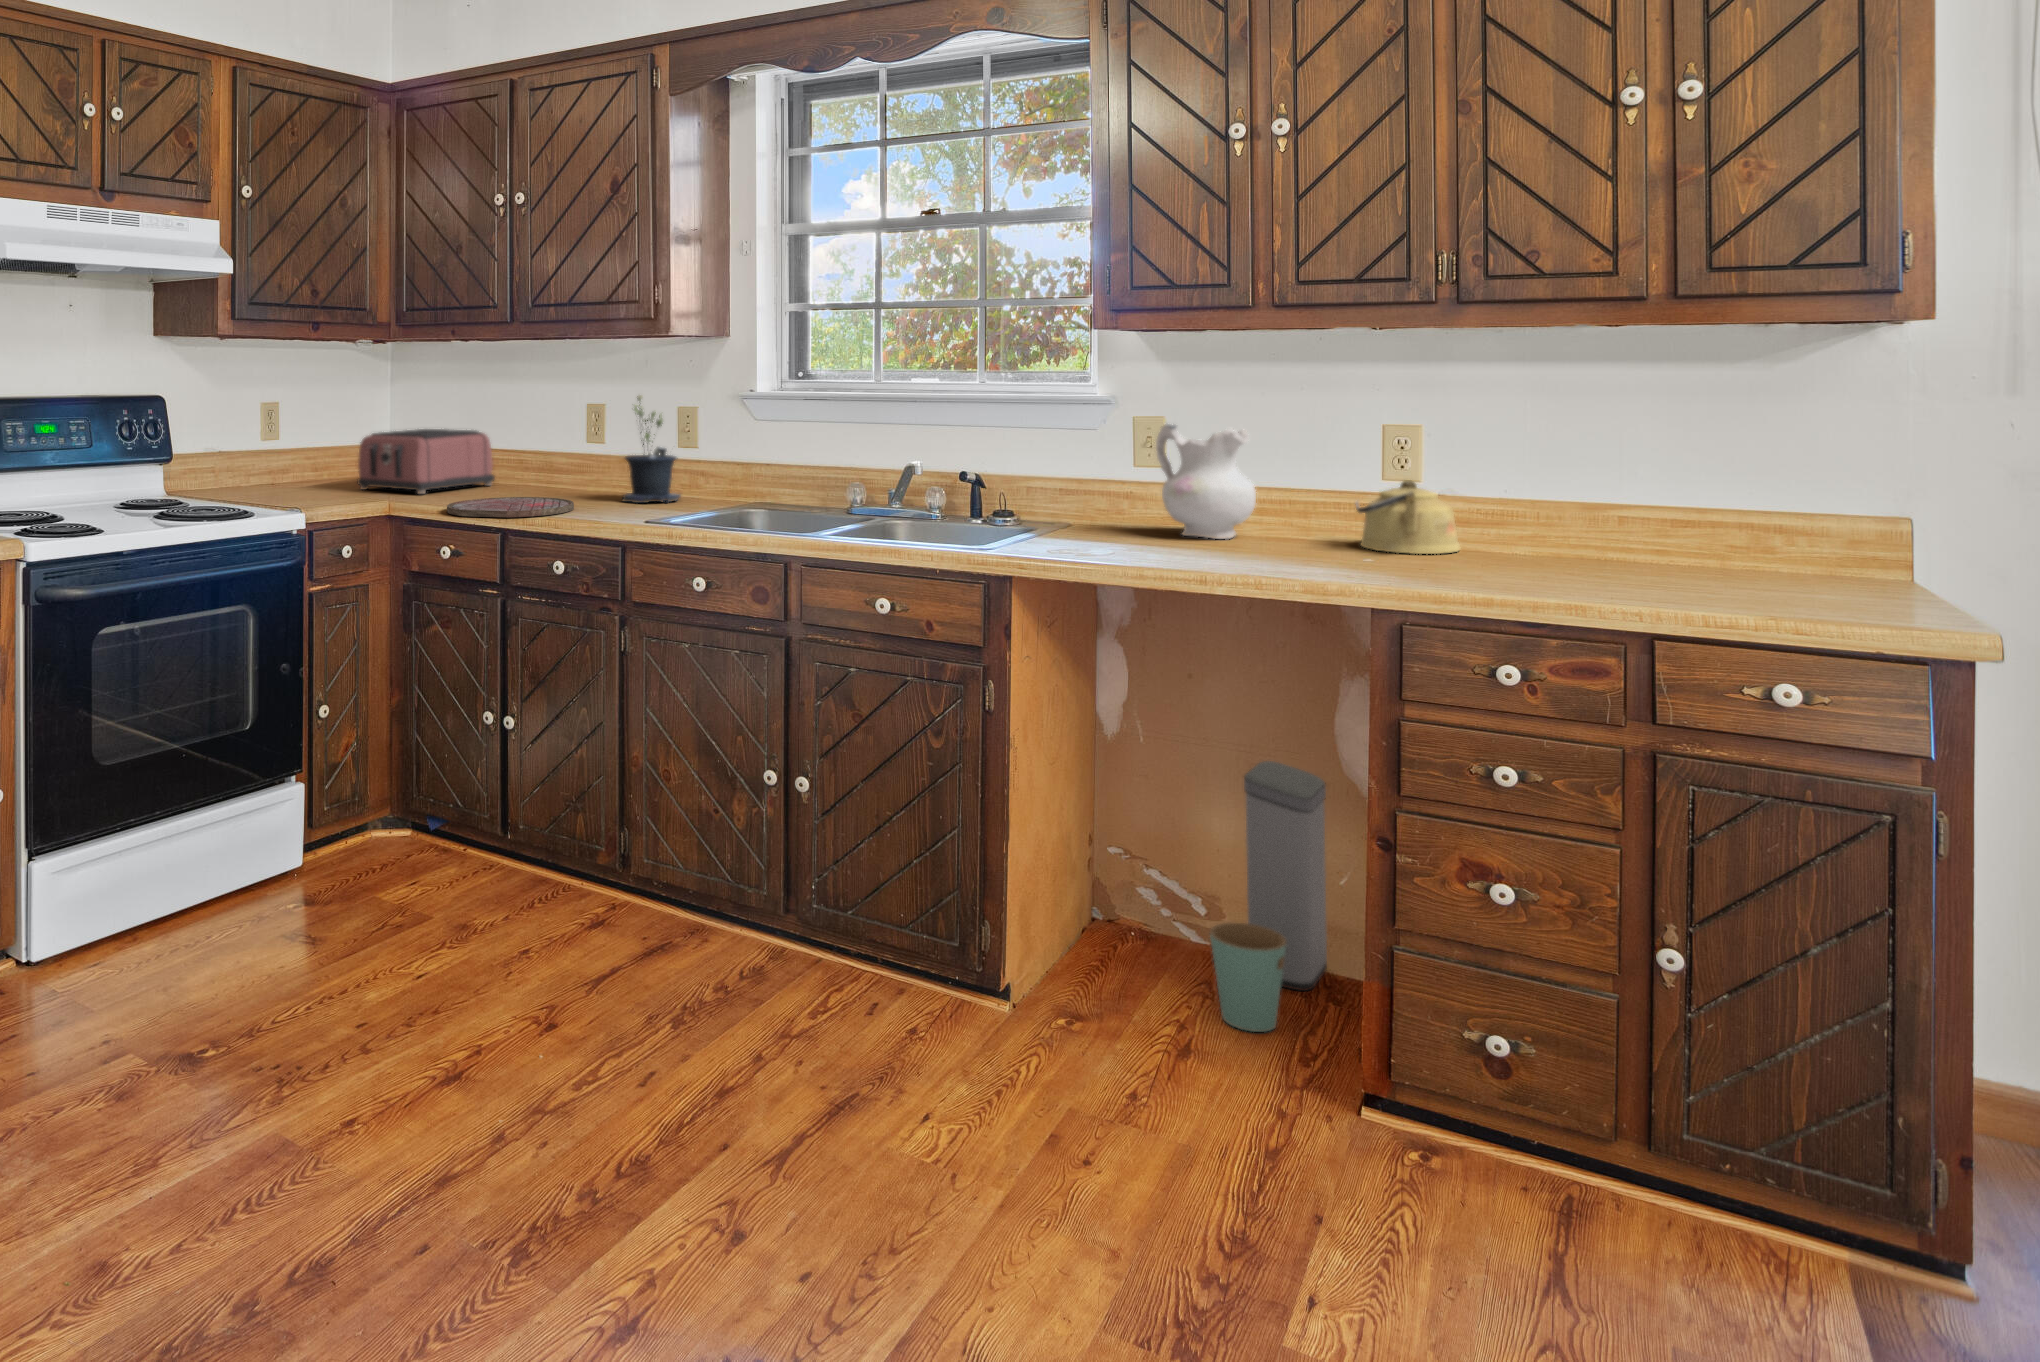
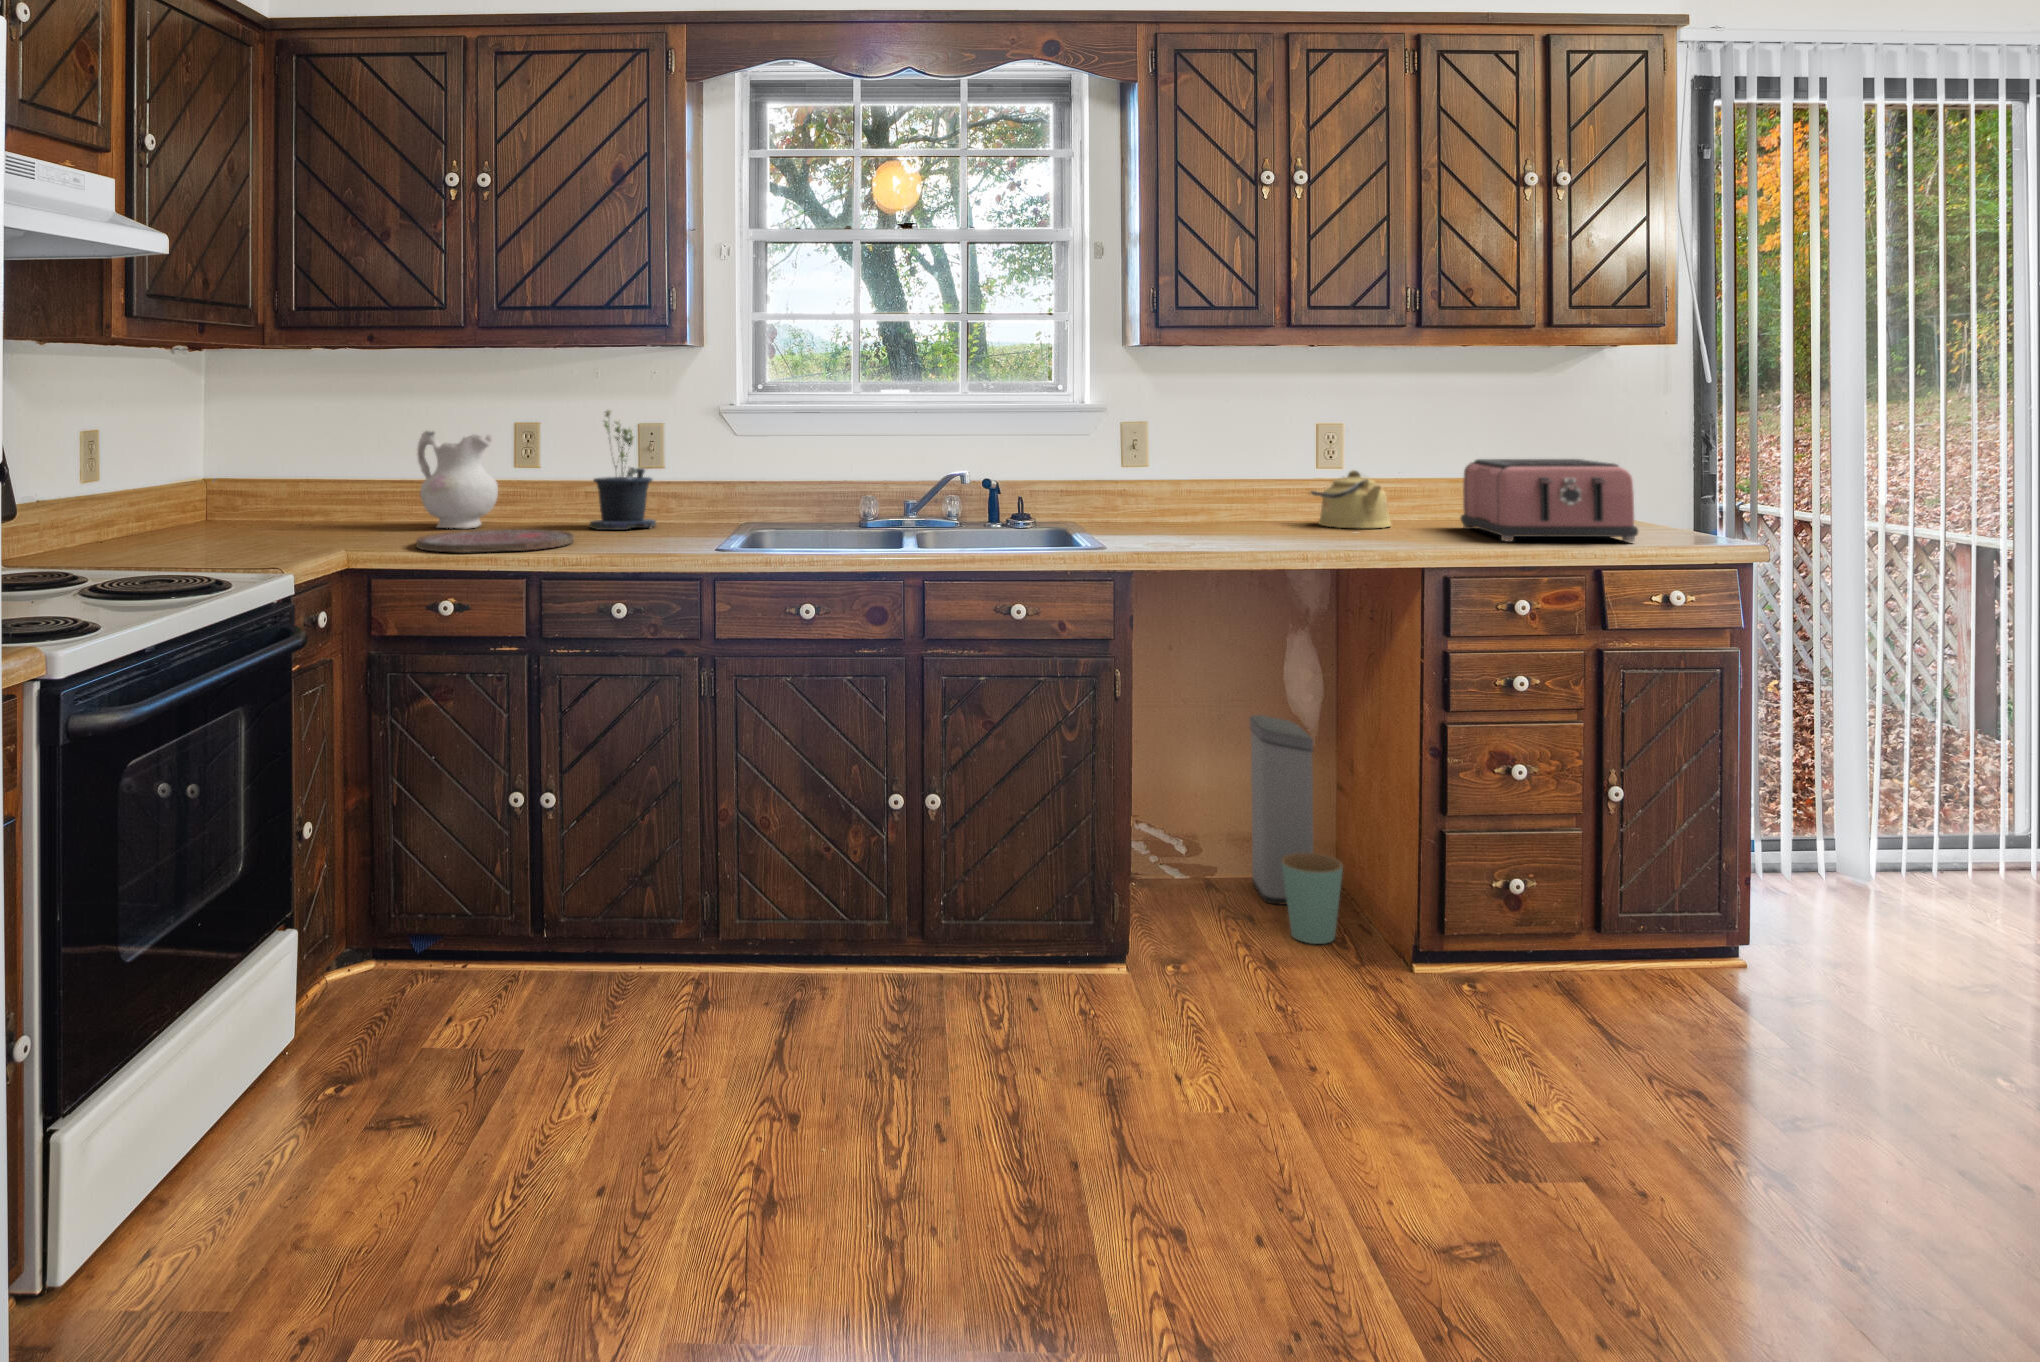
ceramic pitcher: present [1156,424,1256,539] -> present [417,431,498,529]
toaster: present [358,429,495,494] -> present [1461,459,1638,542]

